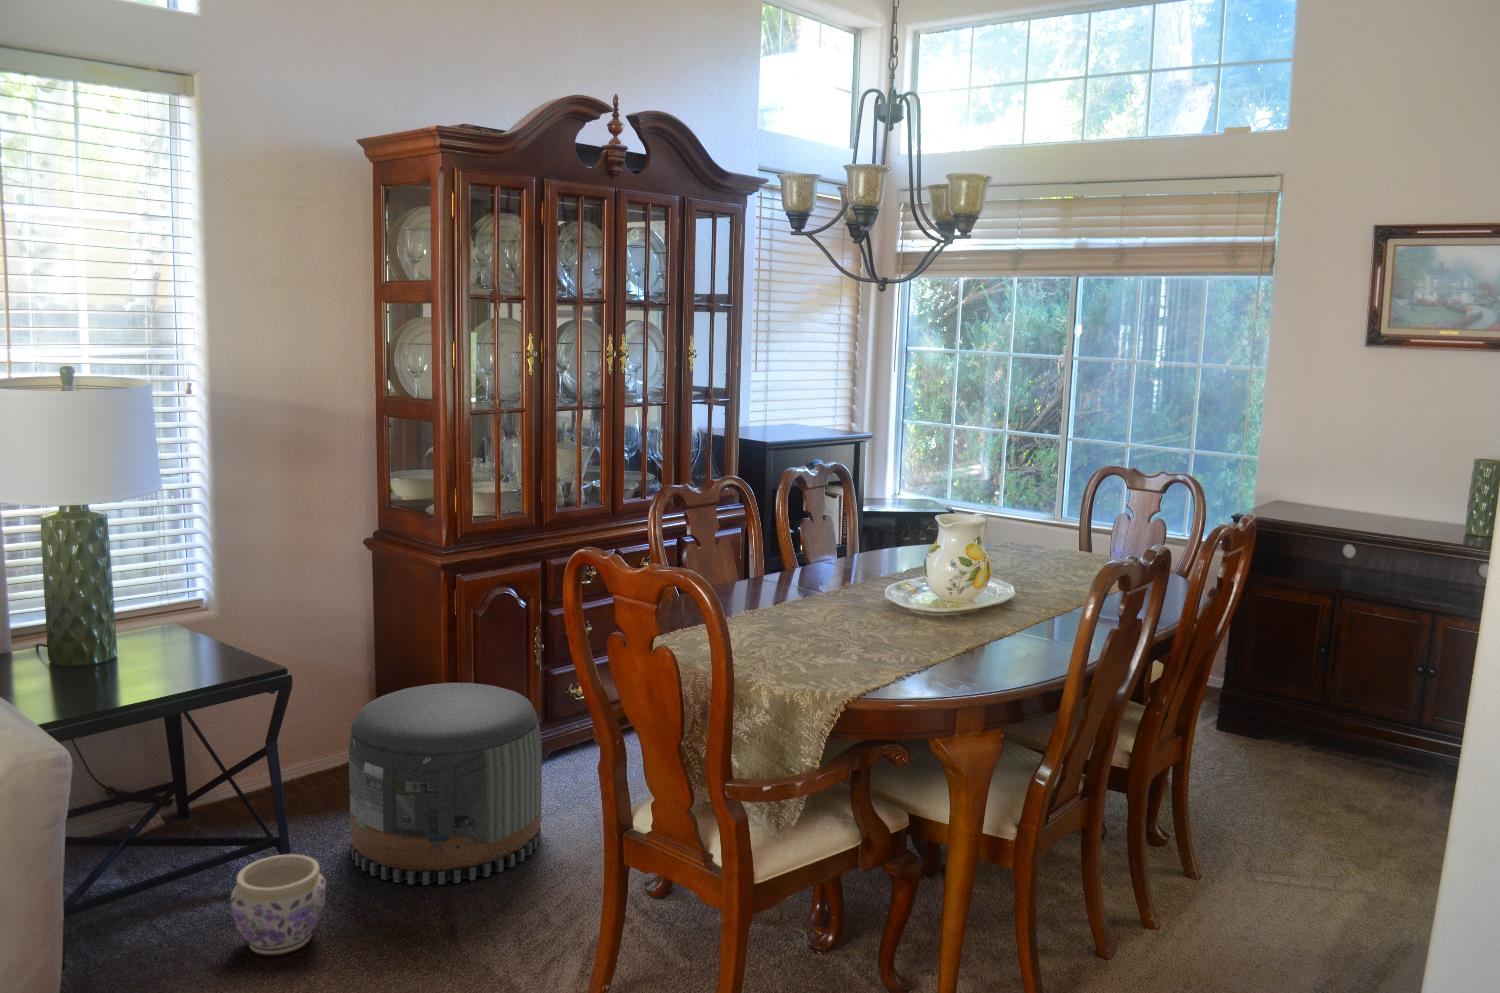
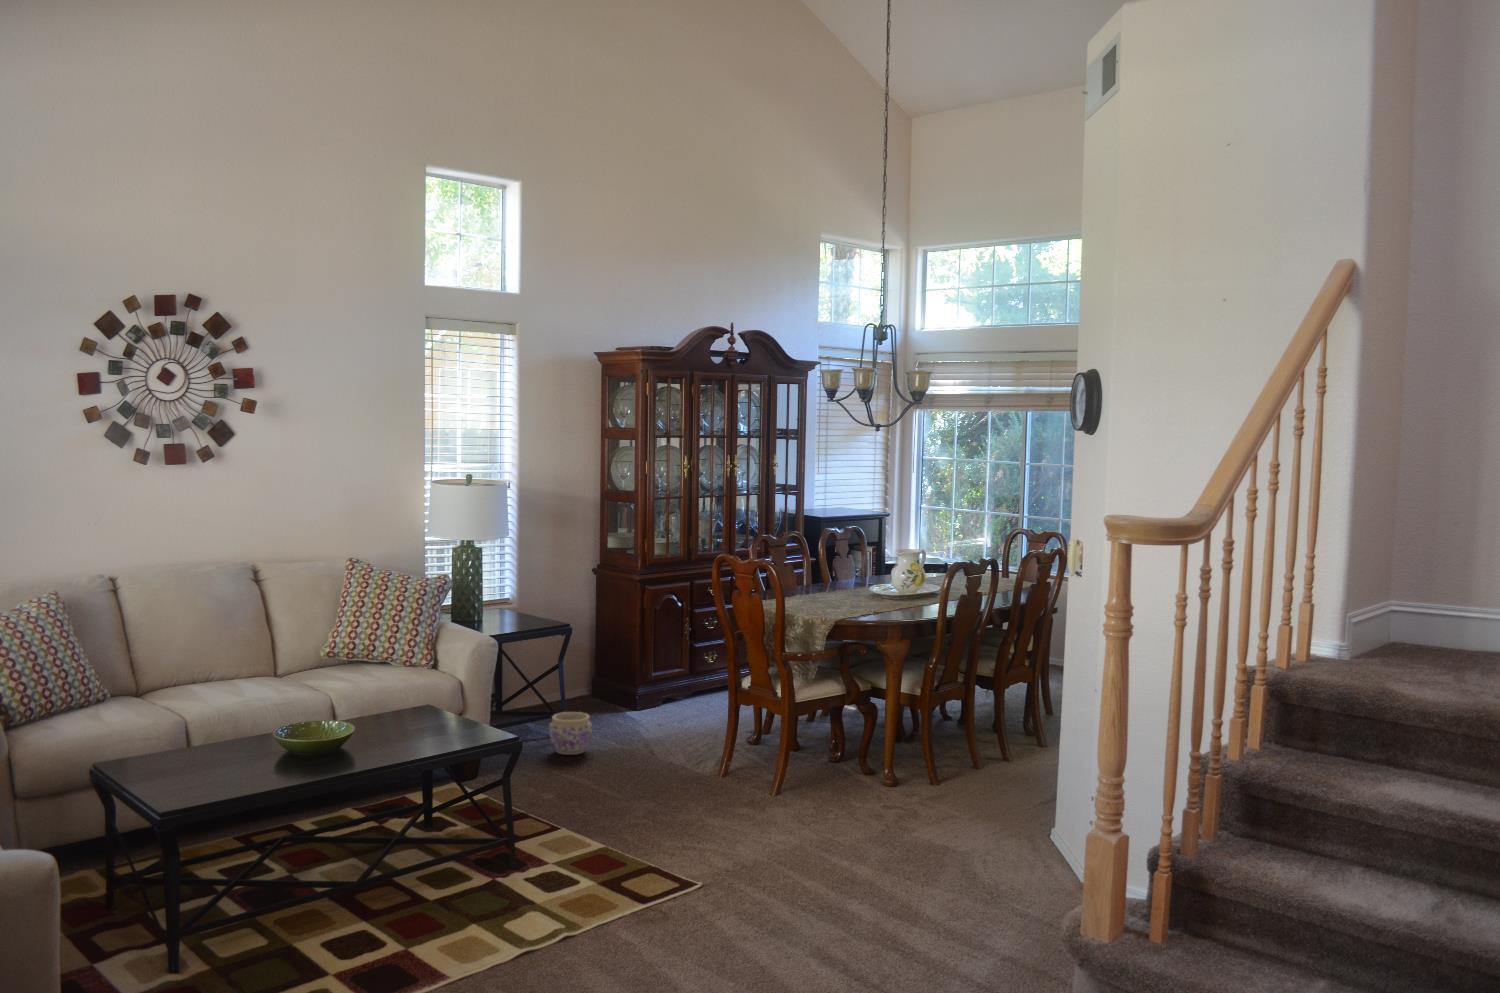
pouf: present [349,683,542,885] -> none [593,643,692,738]

